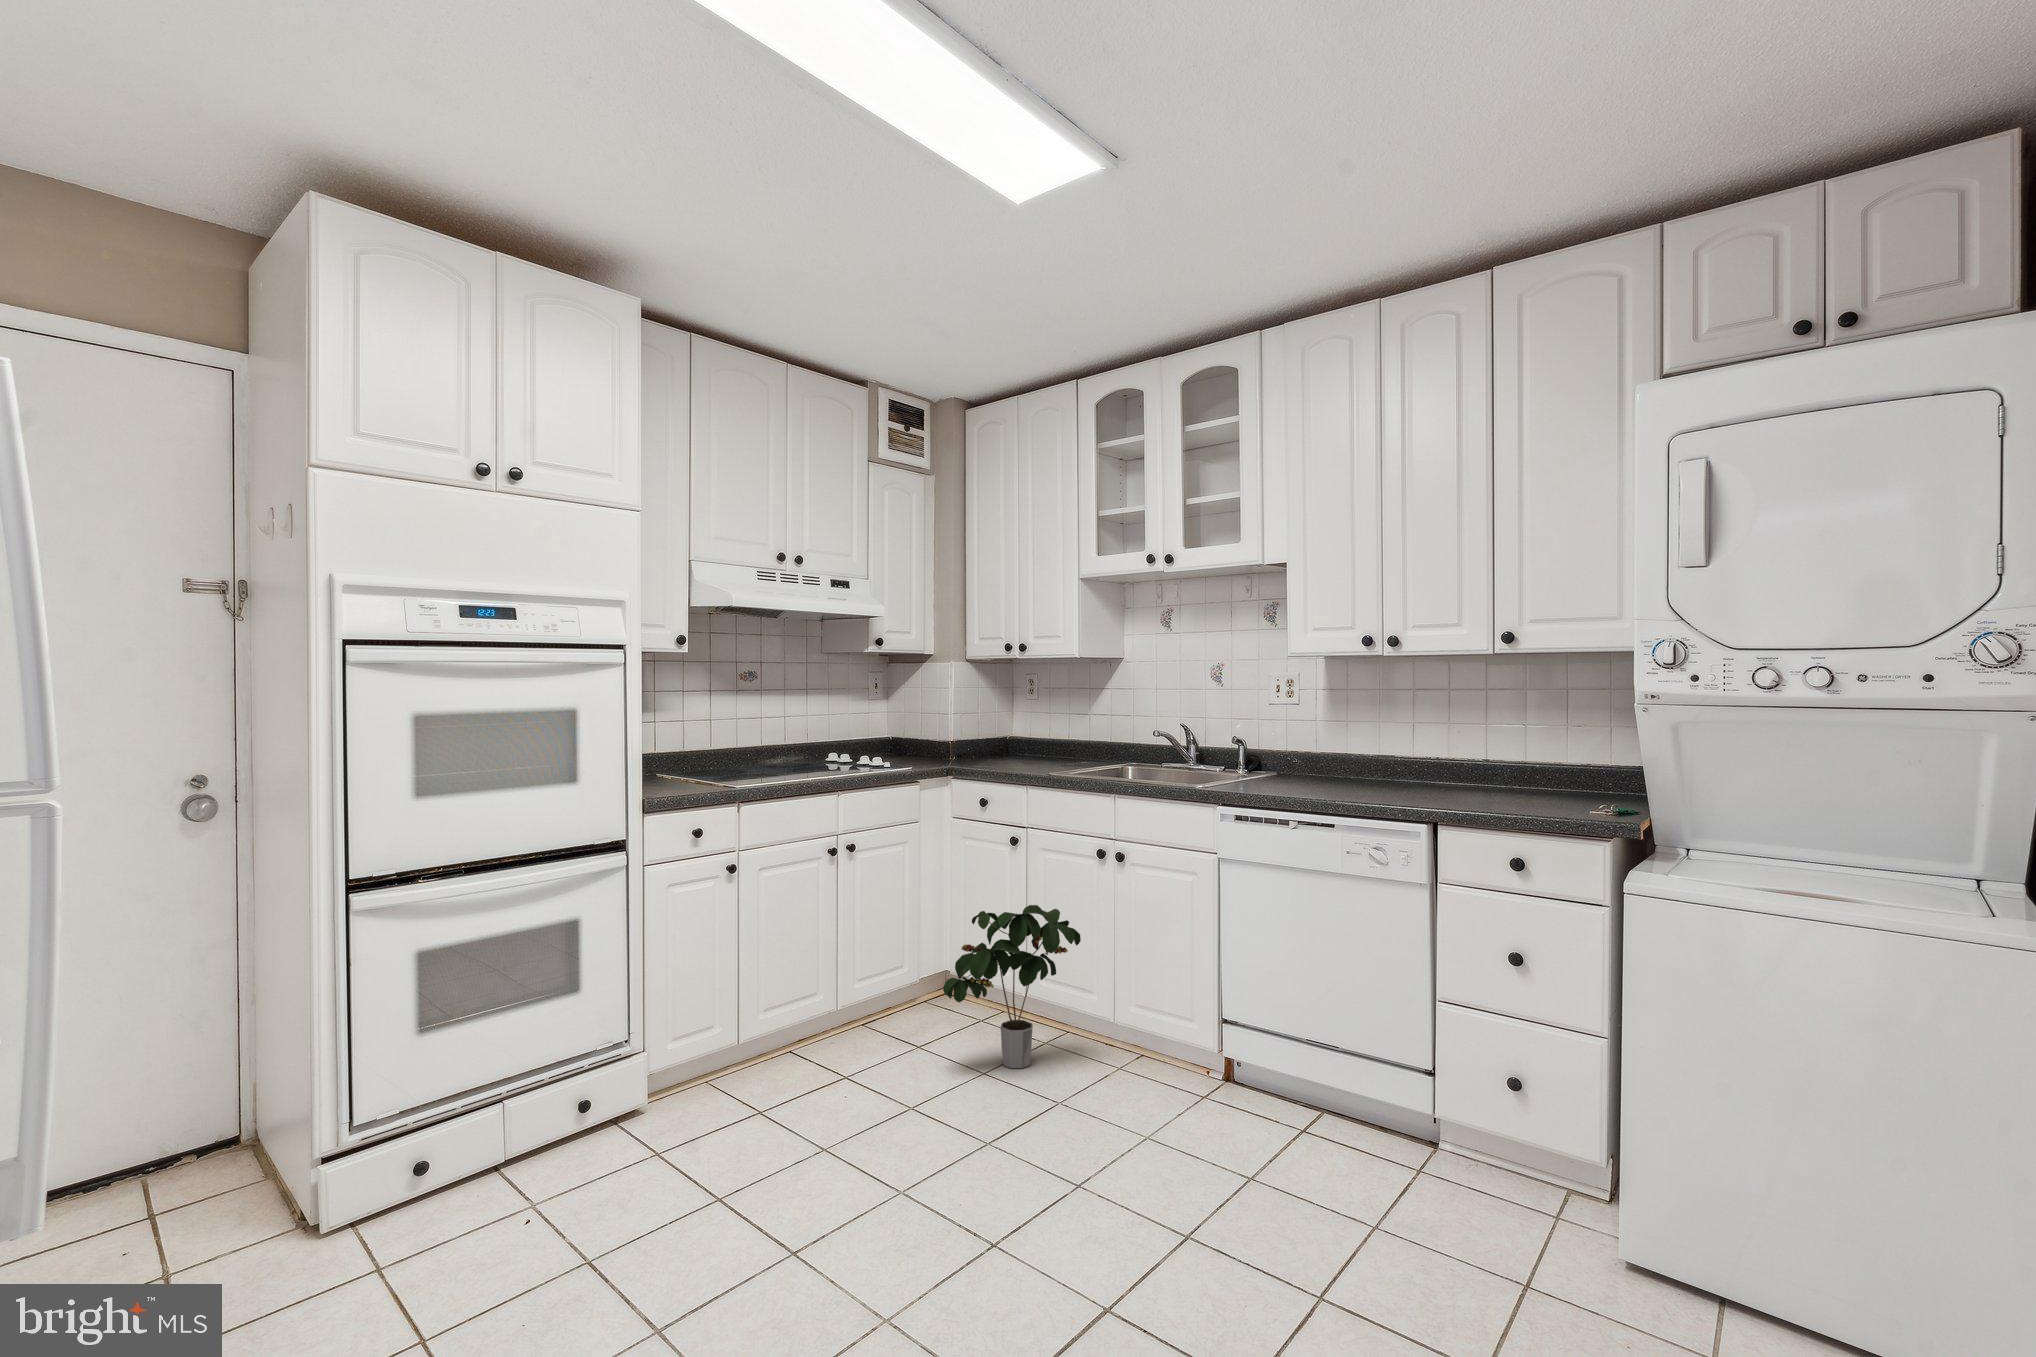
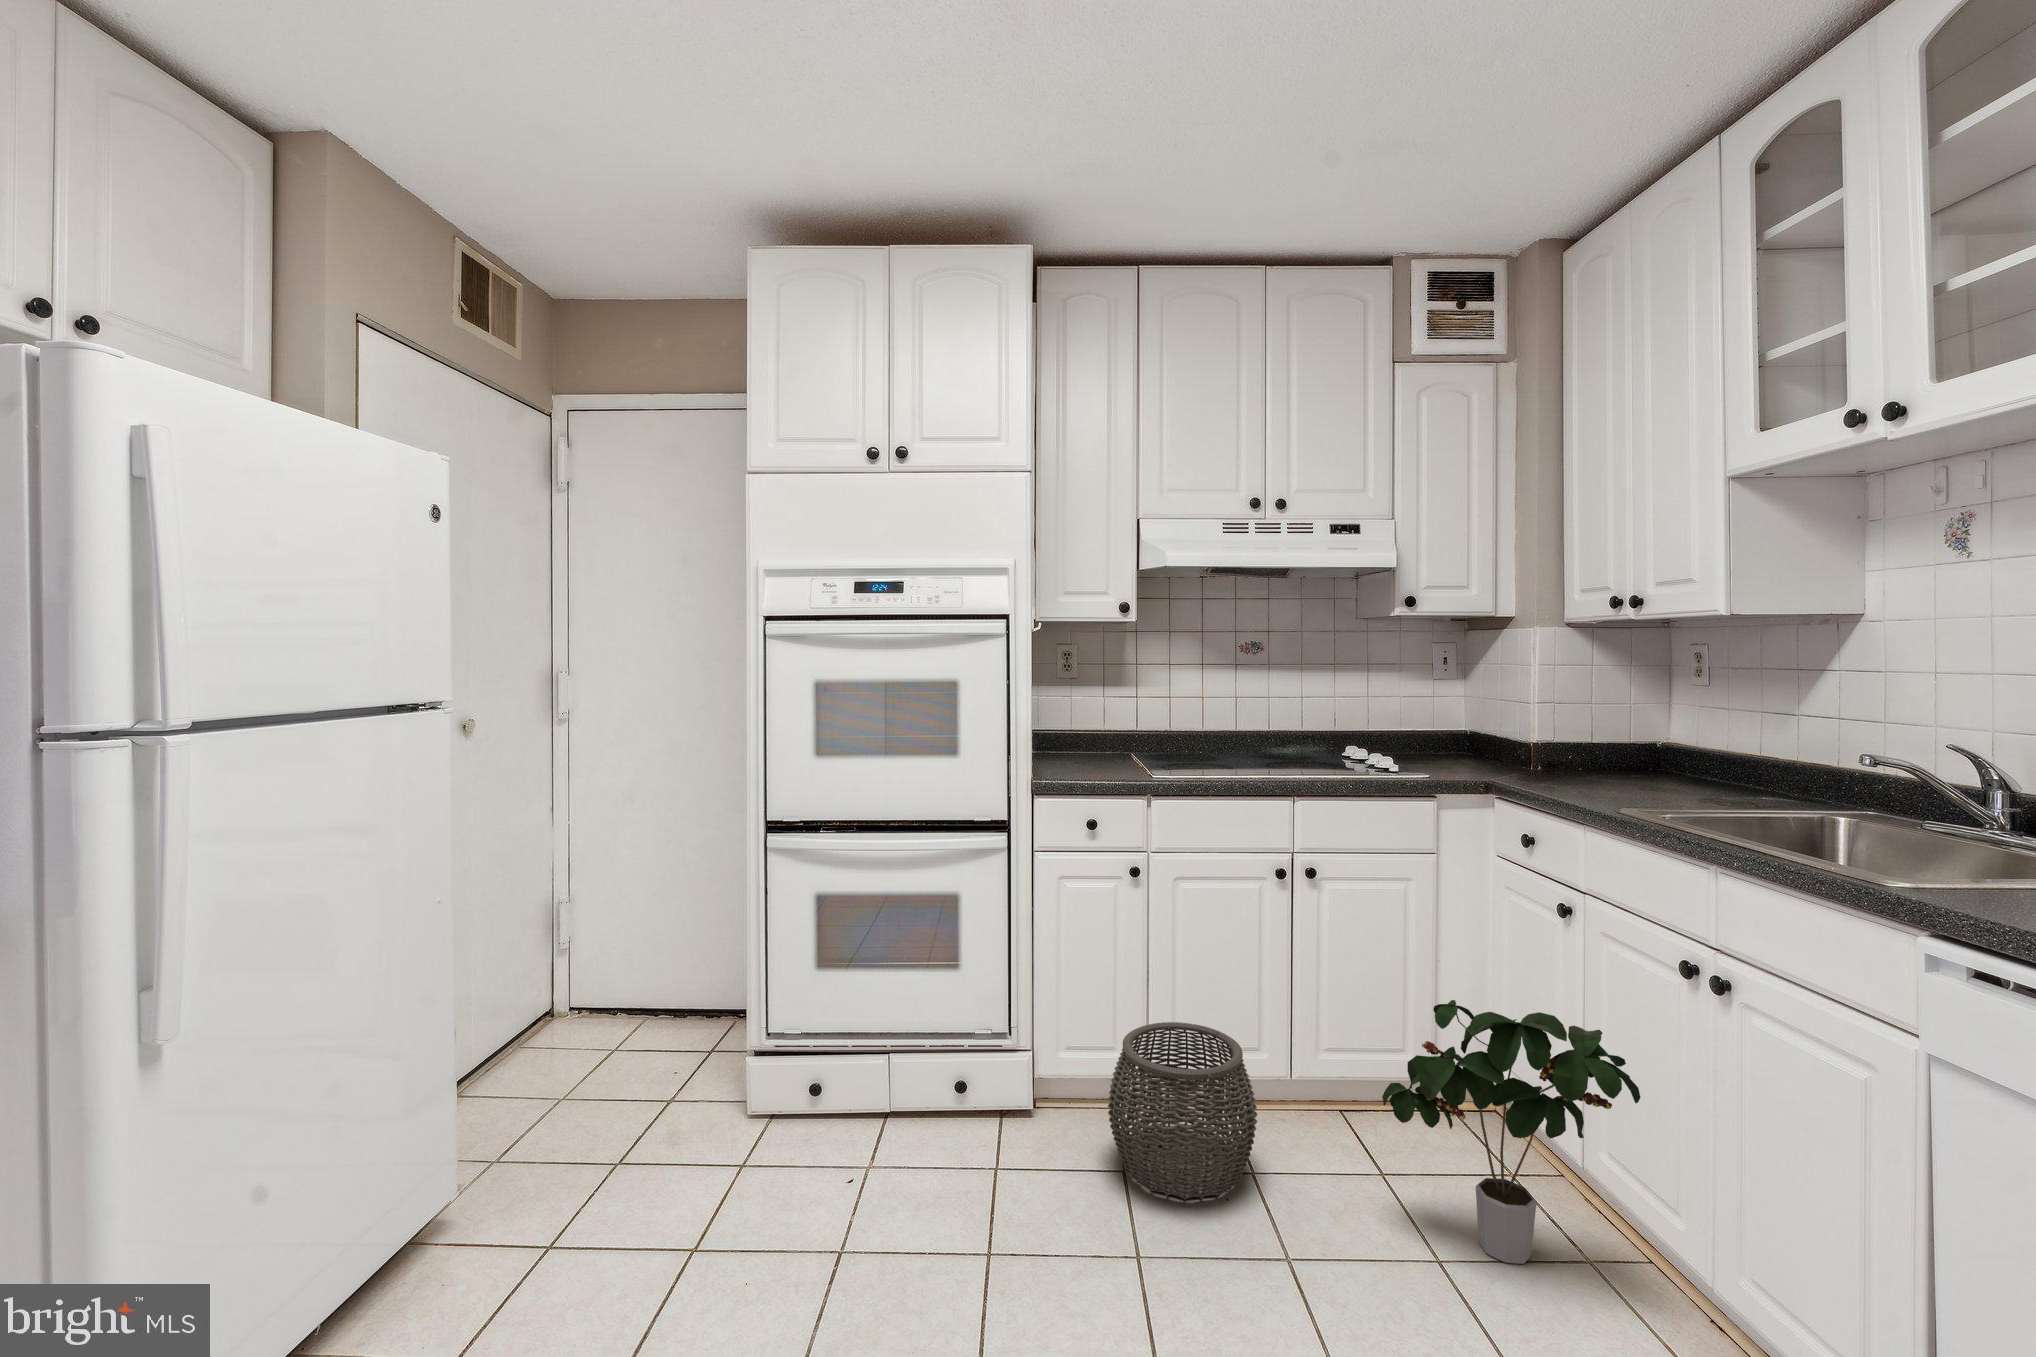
woven basket: none [741,985,863,1120] -> present [1108,1022,1257,1200]

